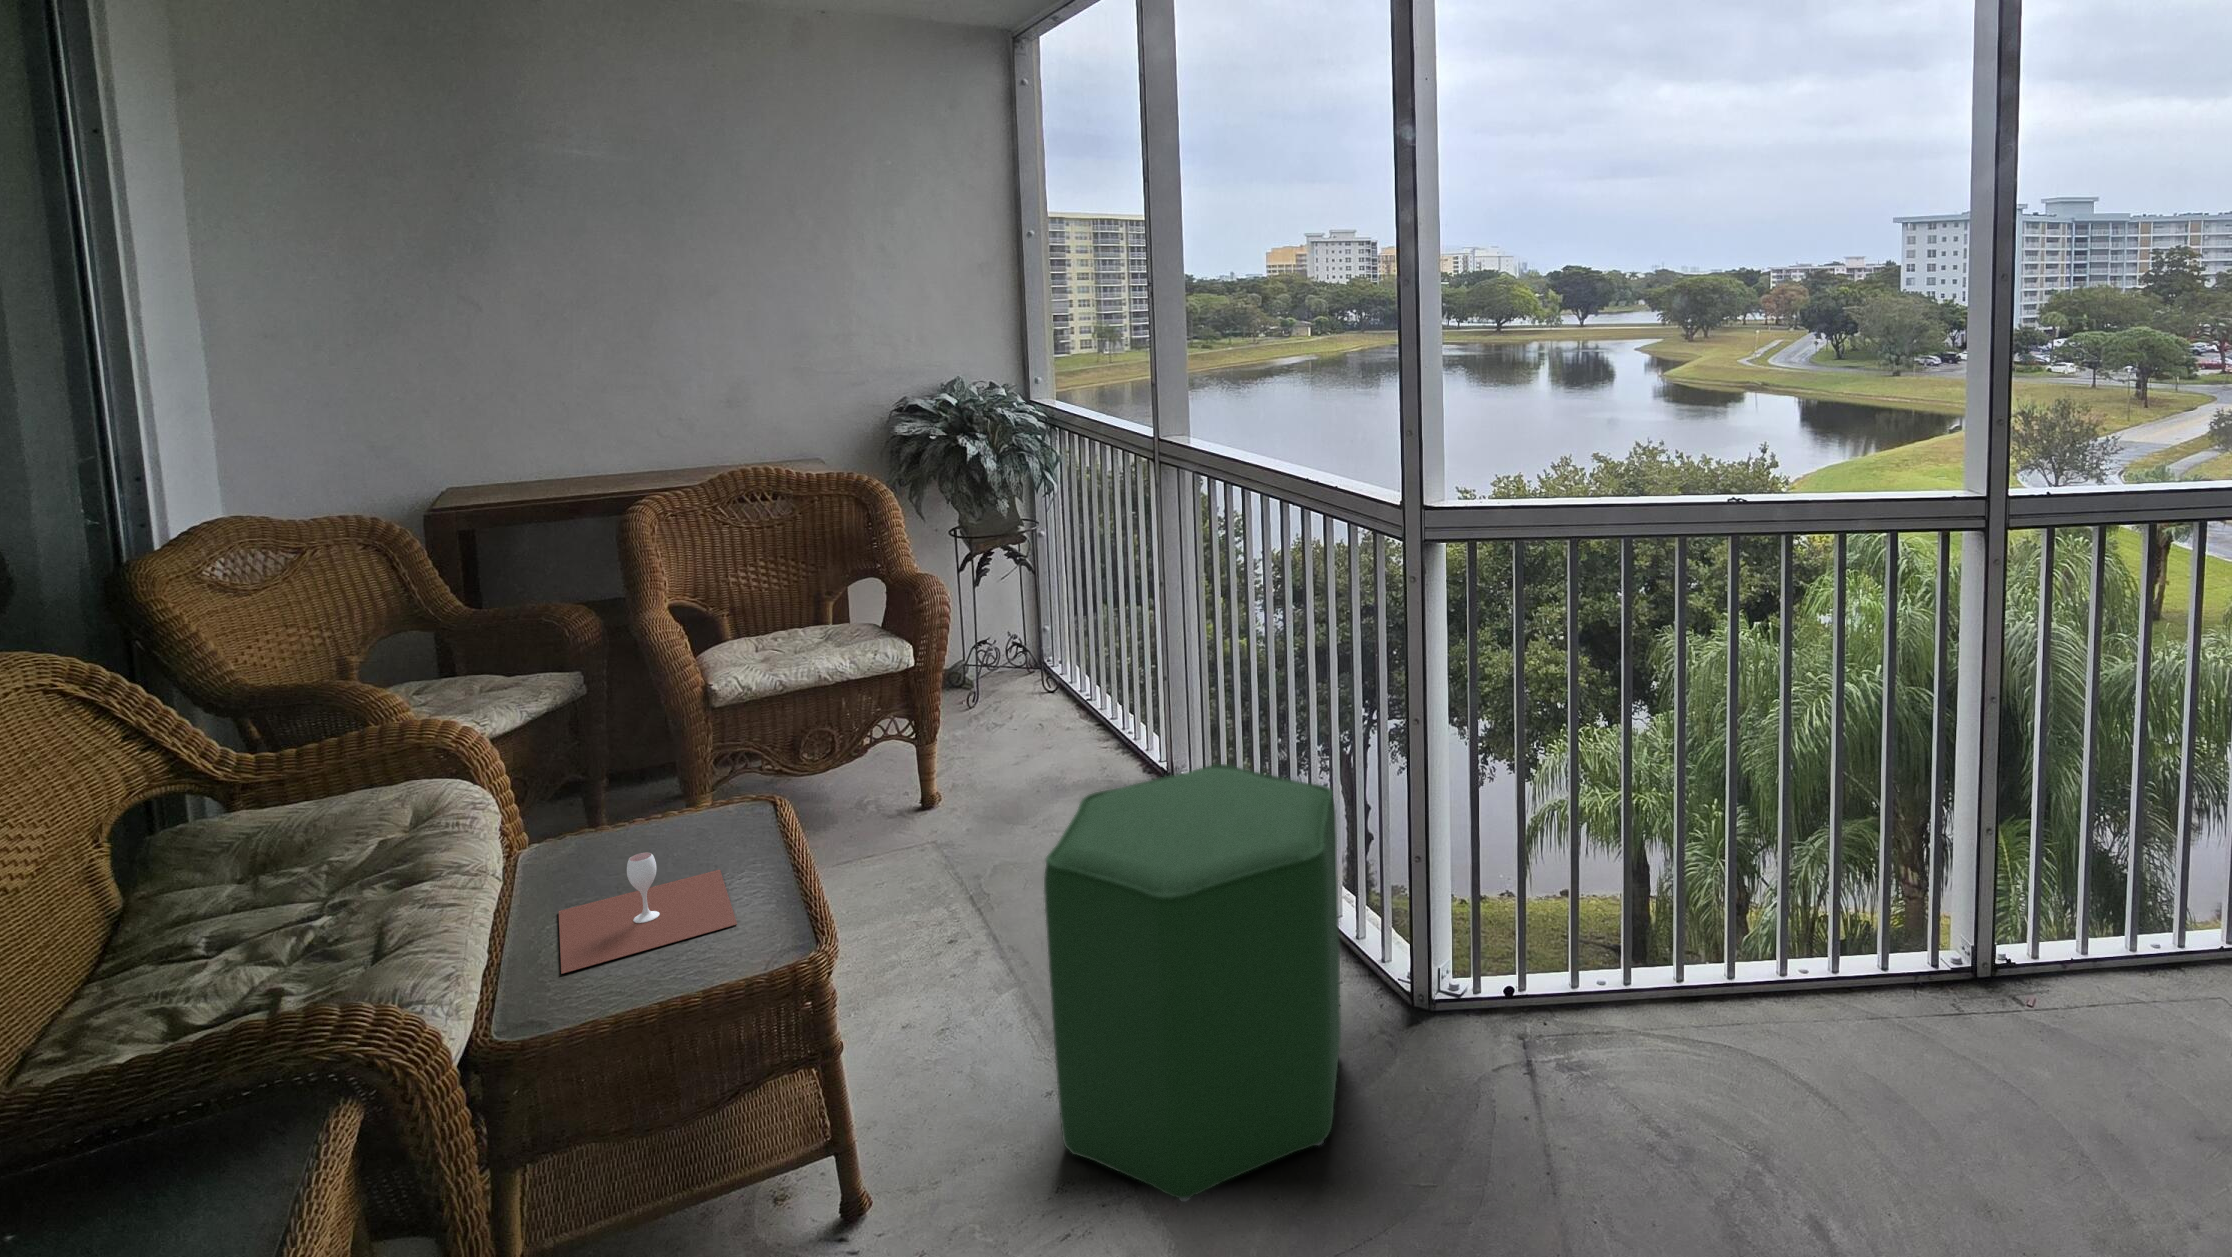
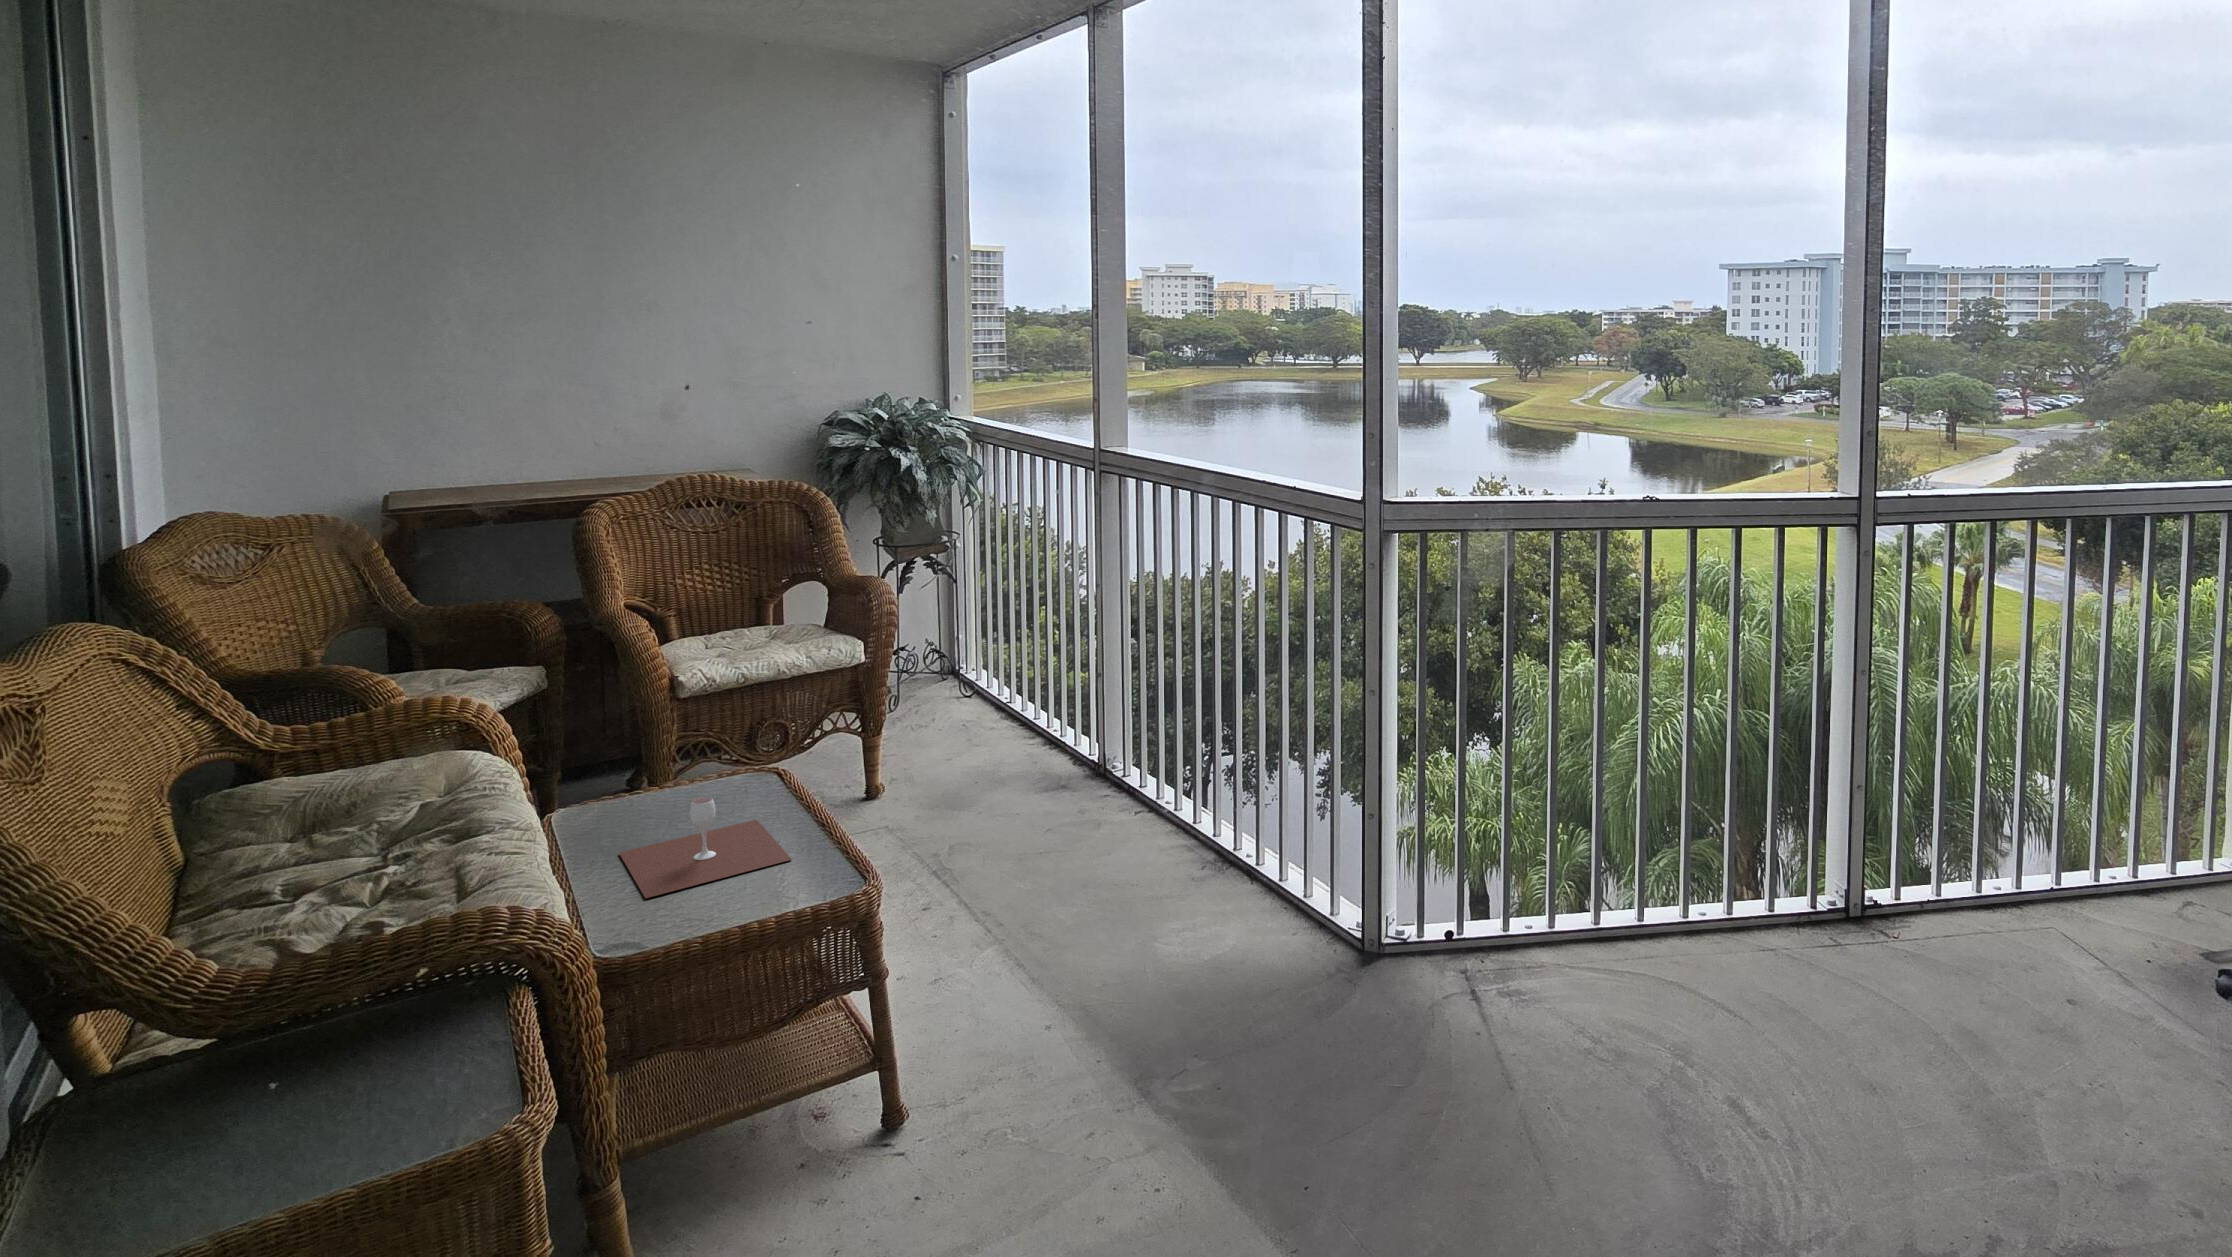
ottoman: present [1044,764,1341,1202] -> none [1068,729,1313,1099]

